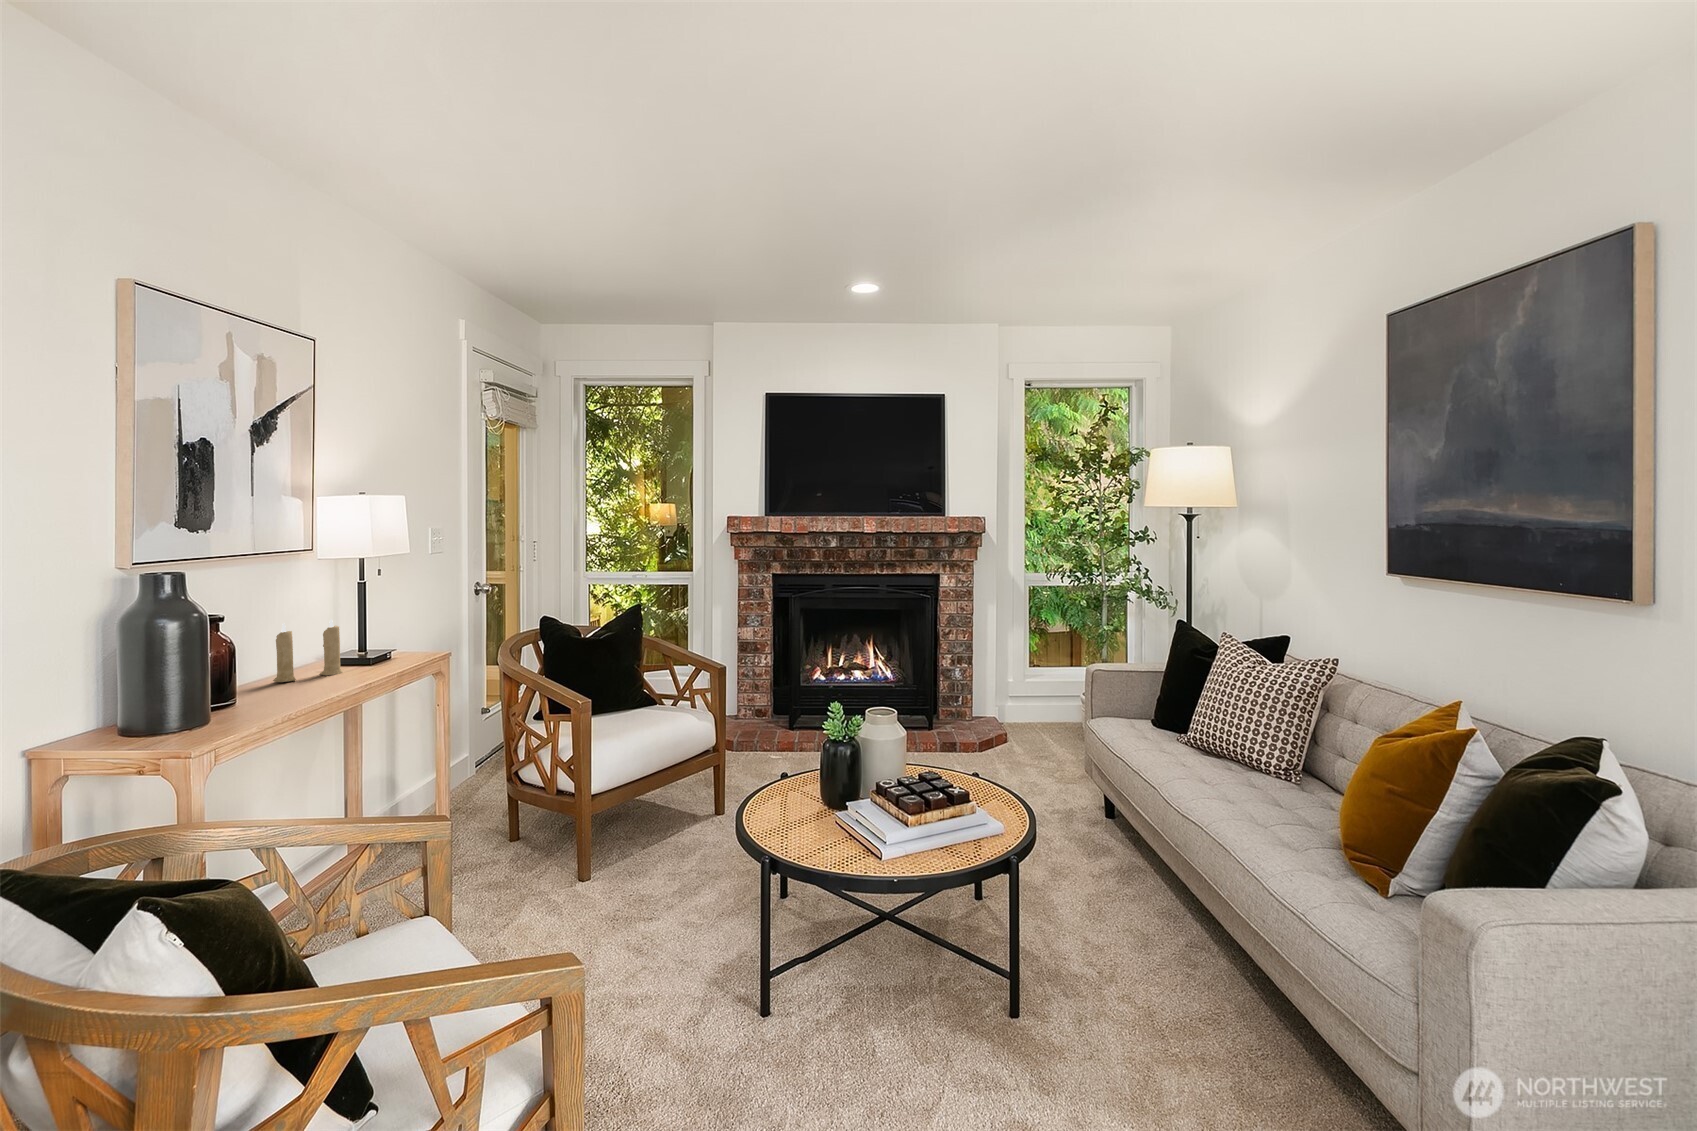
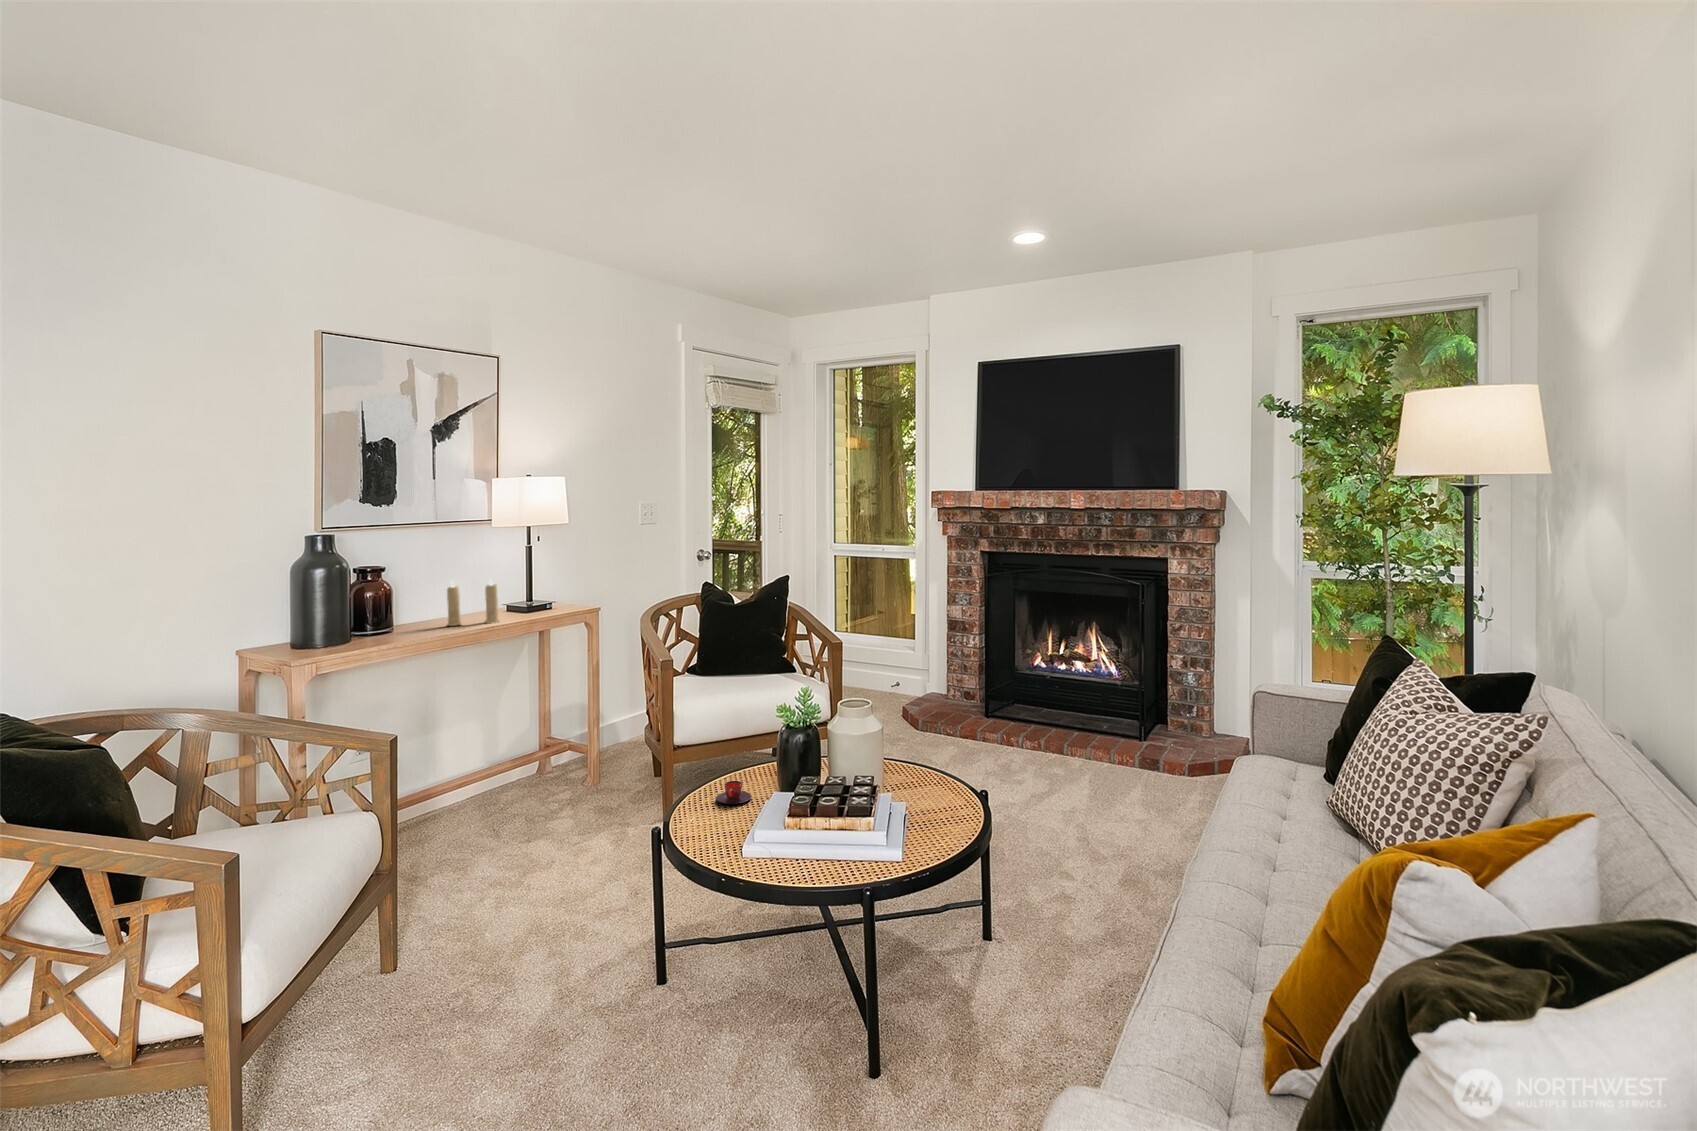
teacup: none [772,796,807,818] -> present [716,781,751,804]

